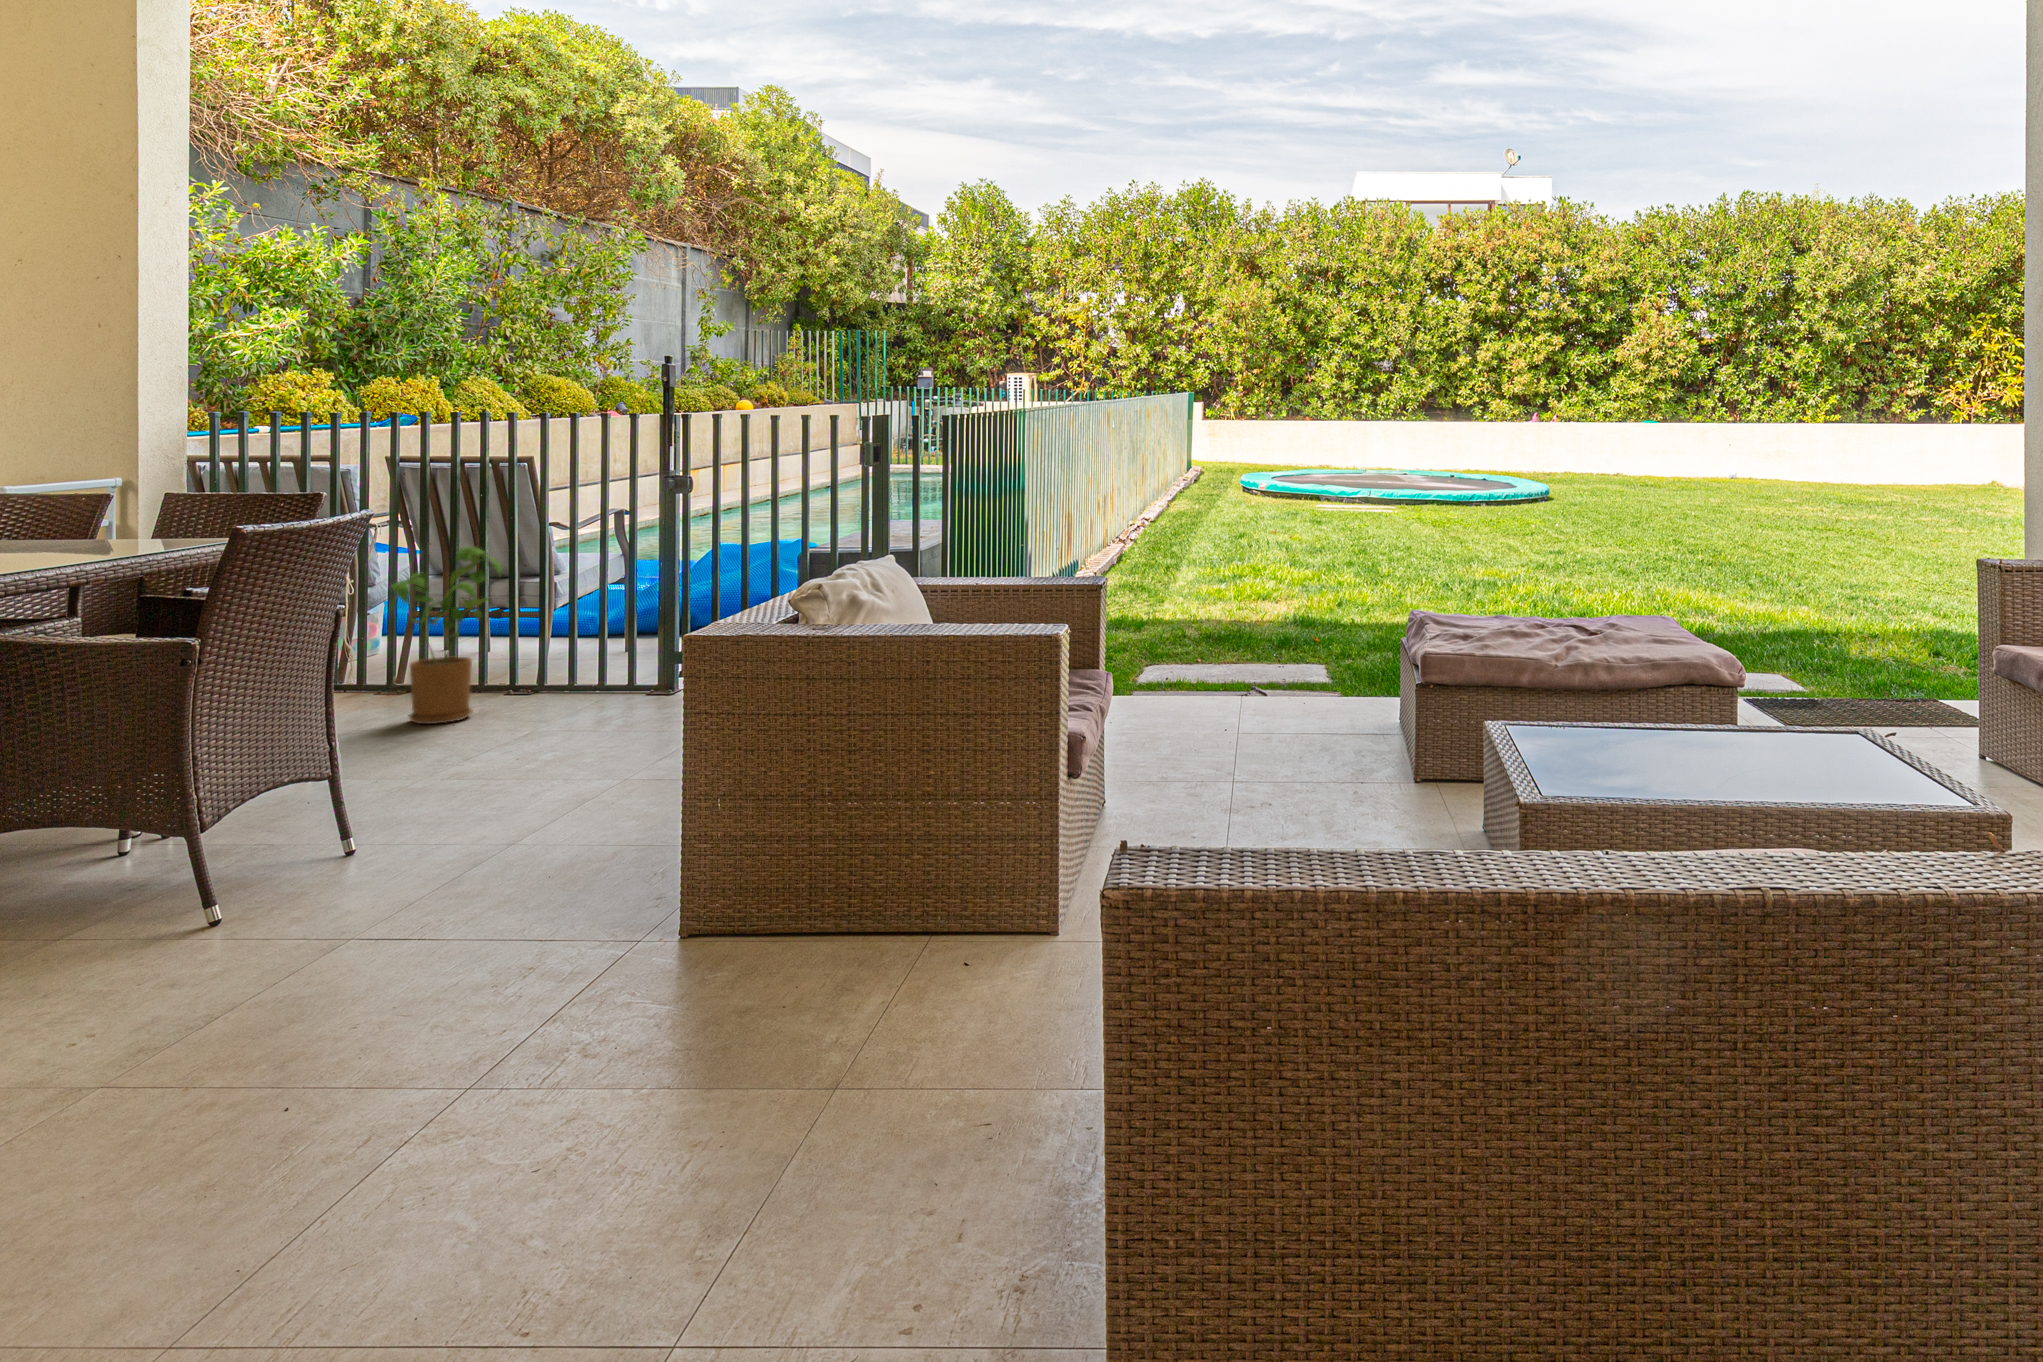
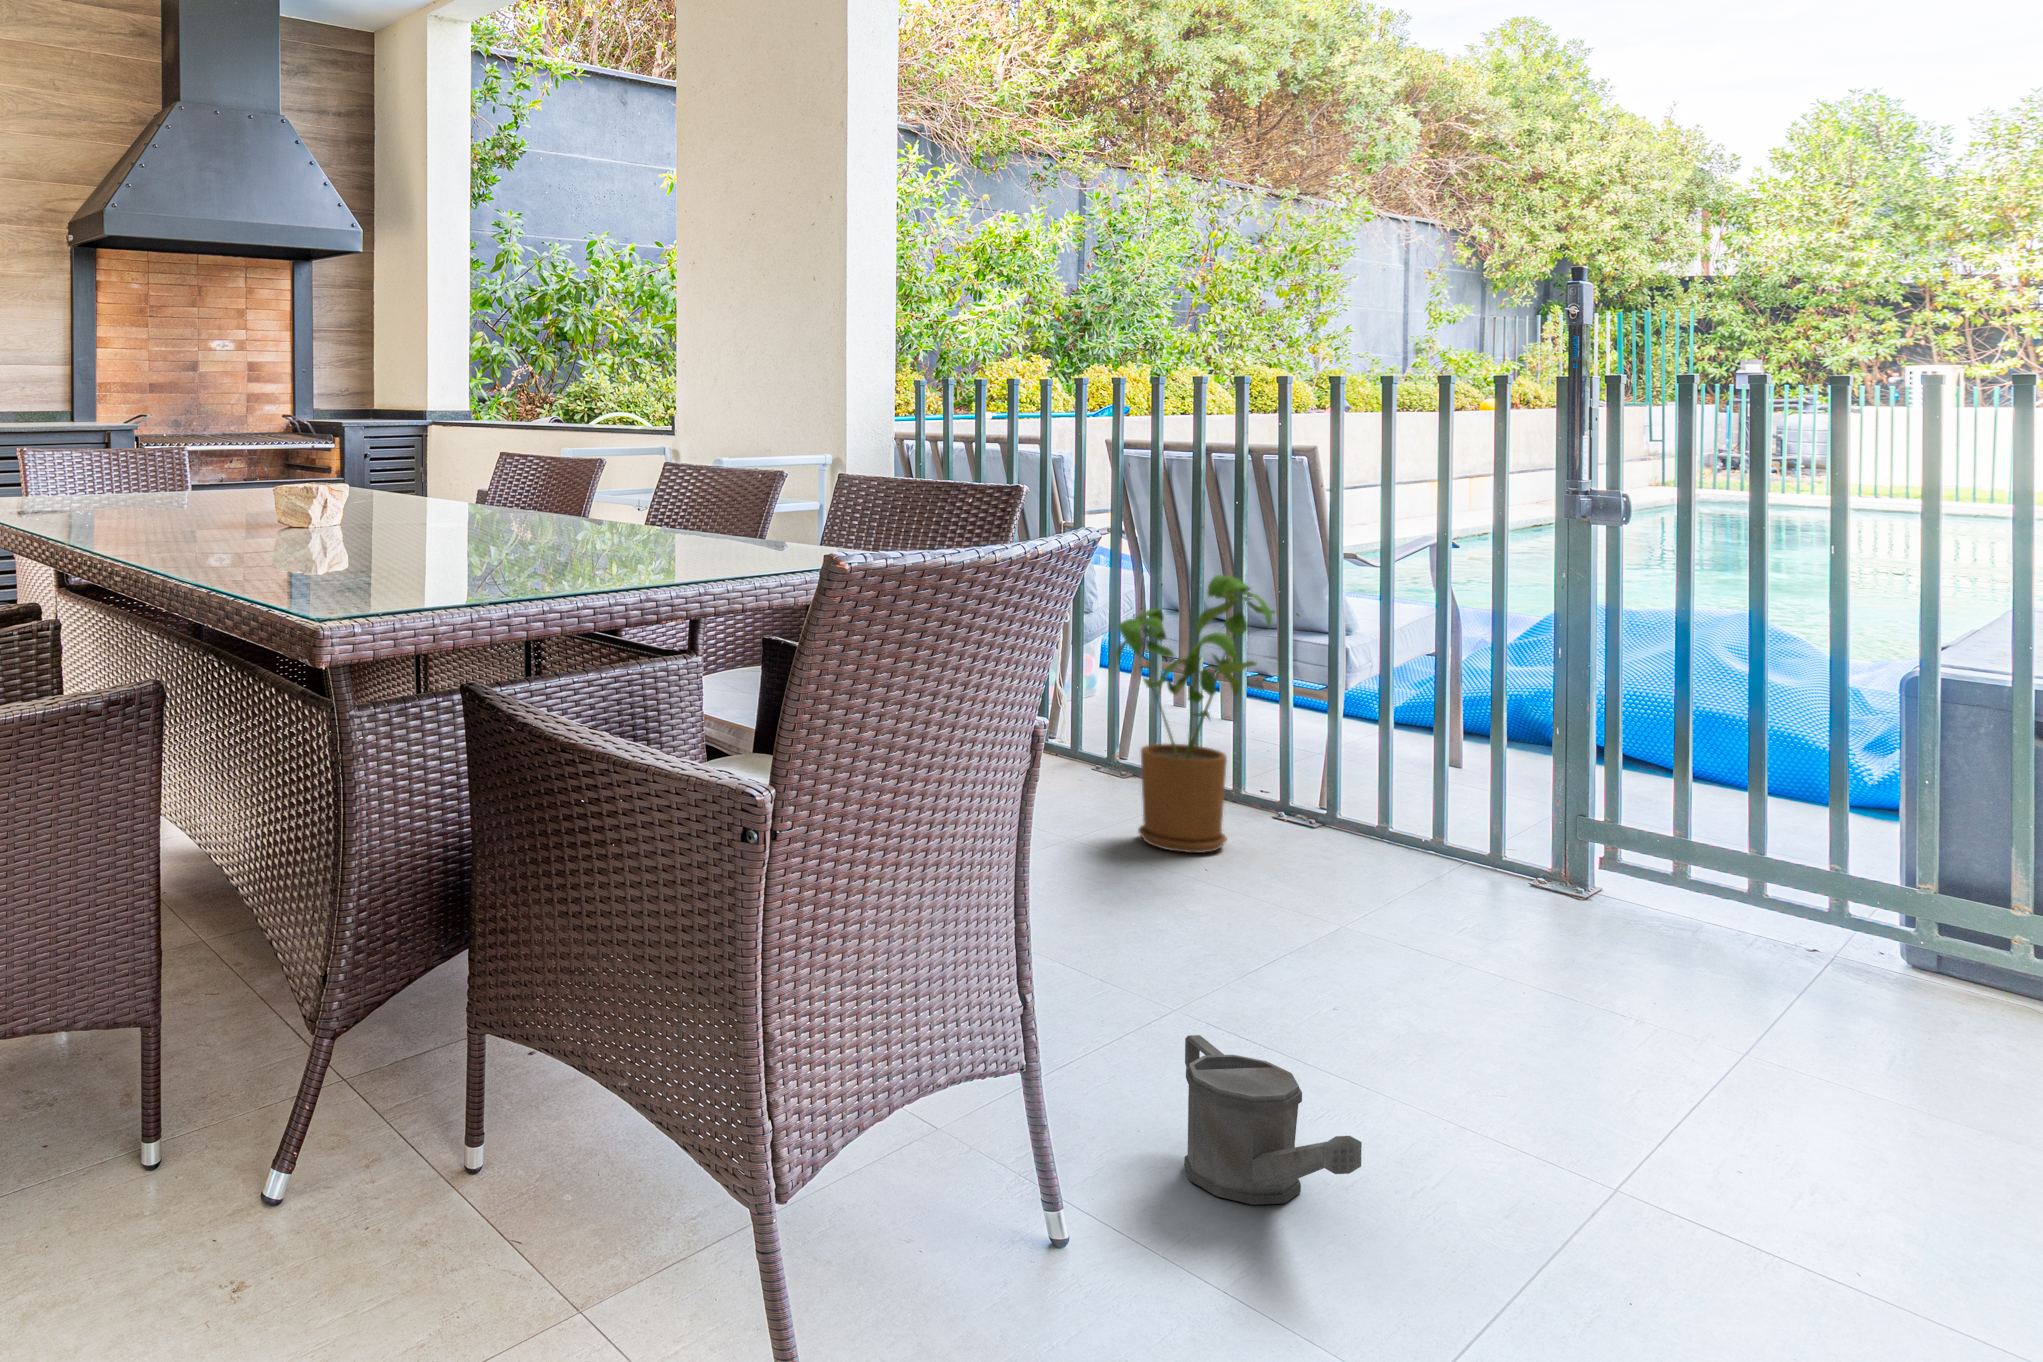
watering can: none [421,777,506,842] -> present [1184,1035,1362,1205]

